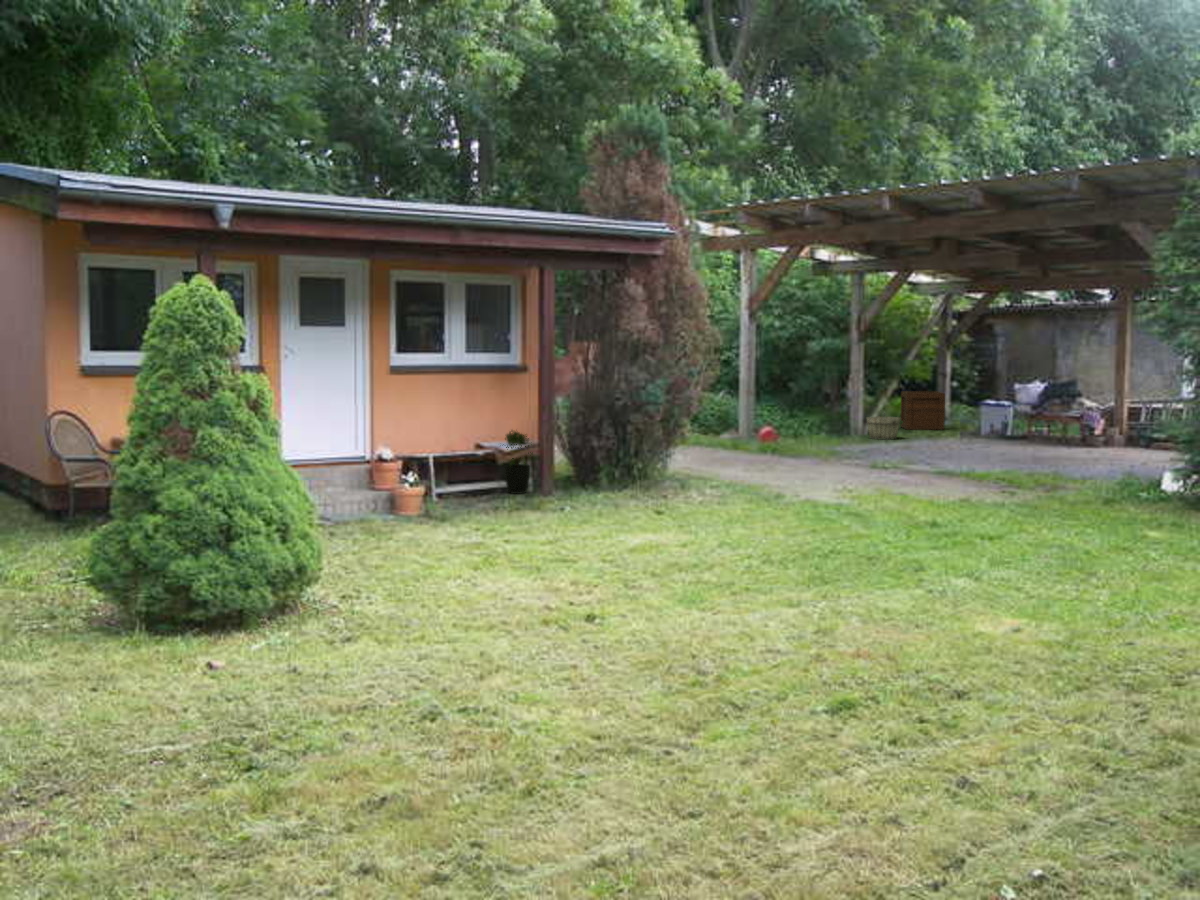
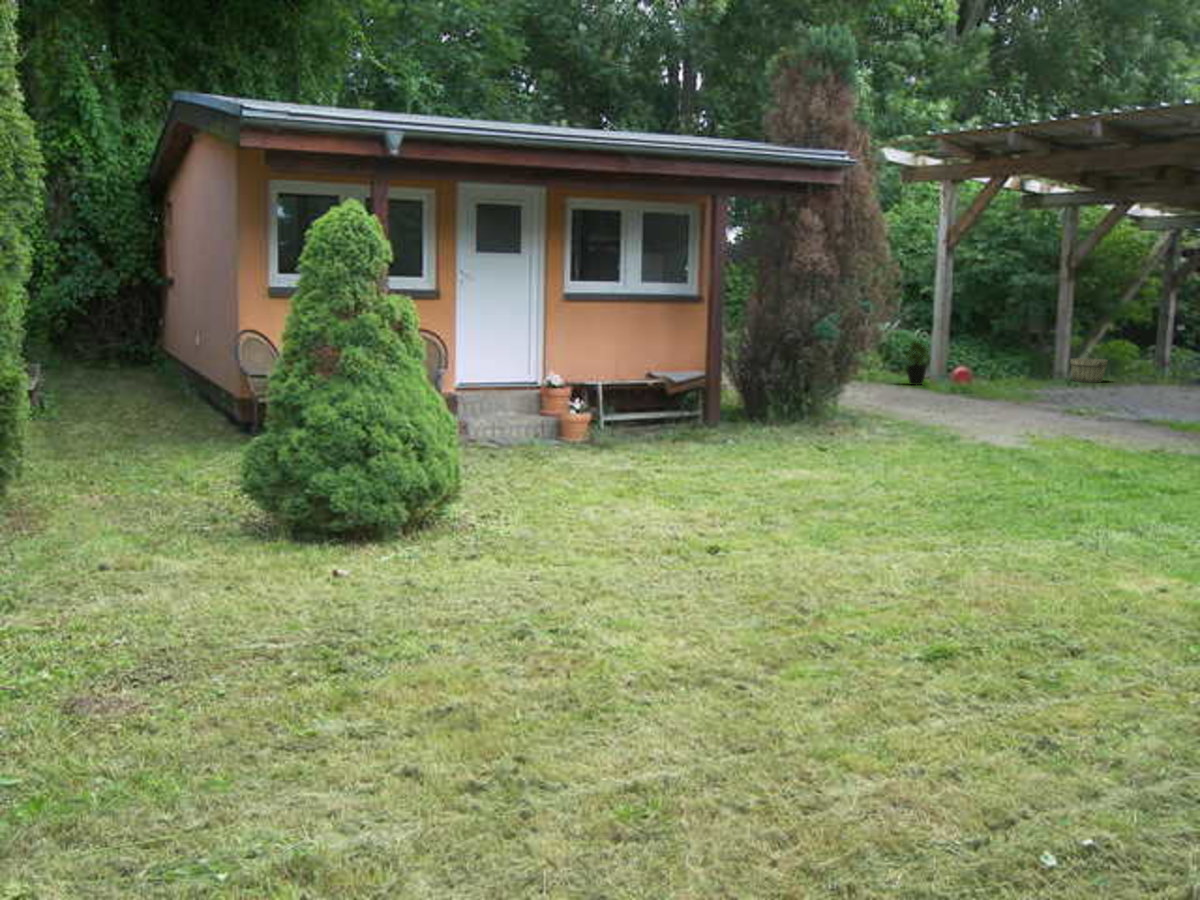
wooden crate: present [900,391,945,430] -> none [1111,332,1162,374]
potted plant: present [502,431,533,494] -> present [906,341,929,385]

